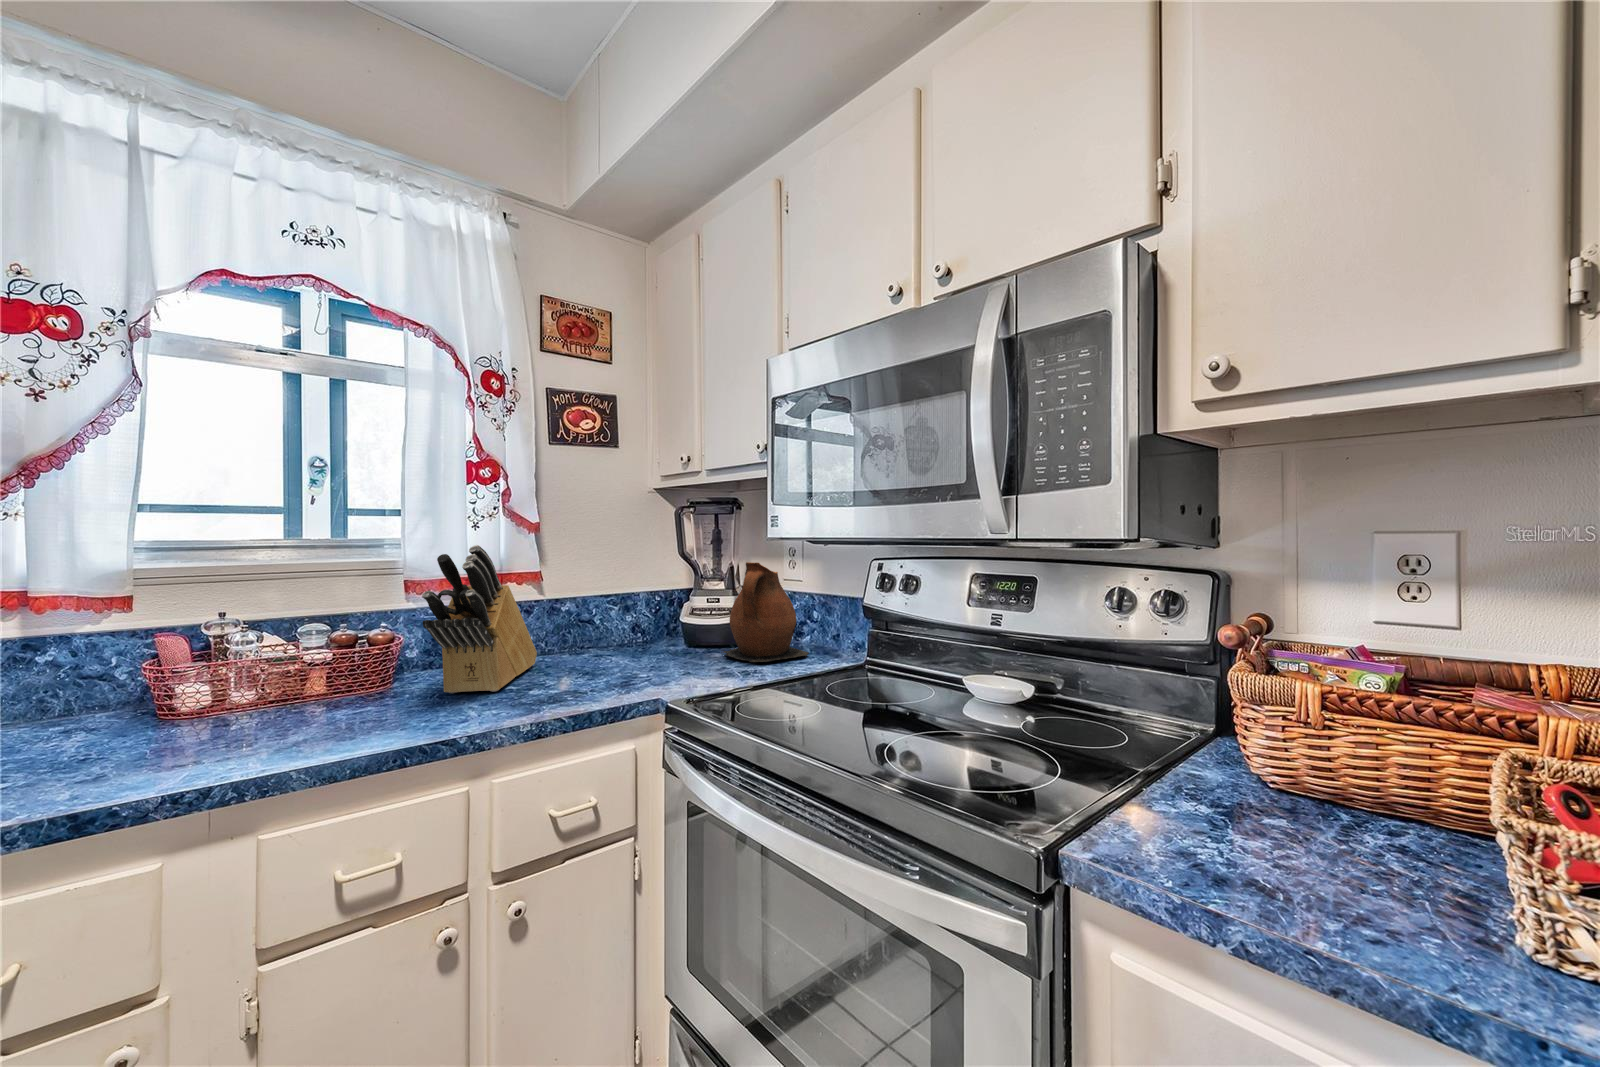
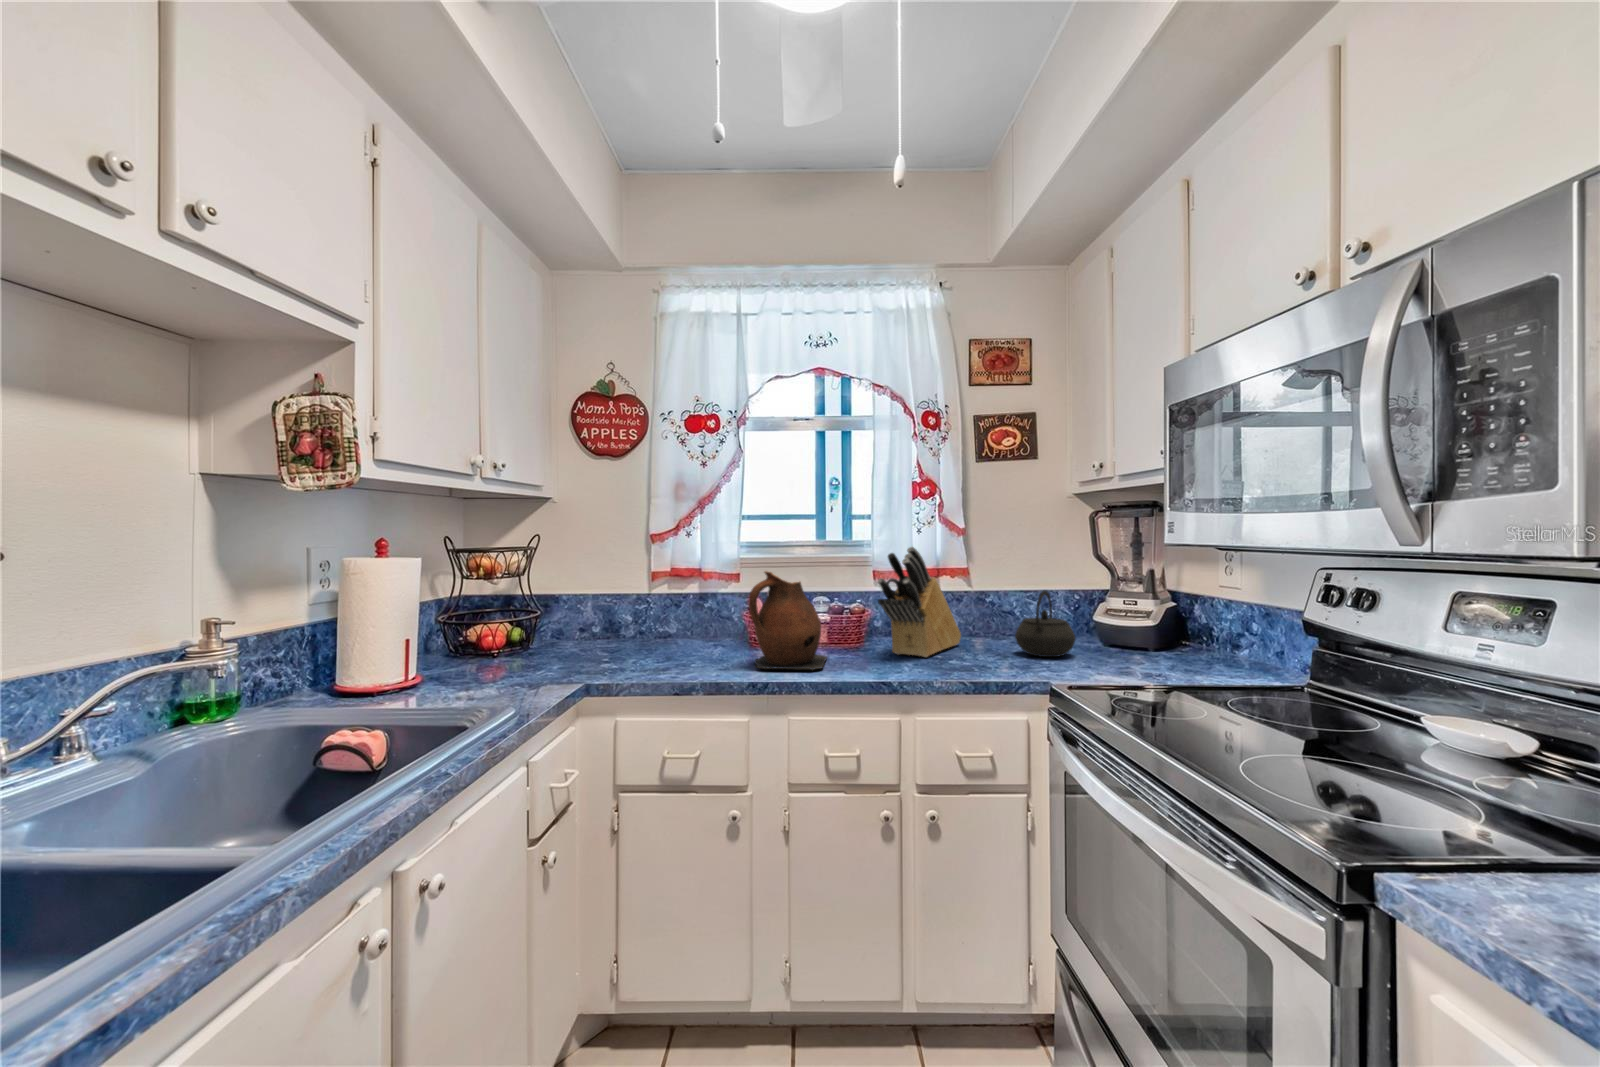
ceramic pitcher: present [723,562,809,662] -> present [749,571,827,670]
kettle: none [607,592,673,668] -> present [1015,590,1076,657]

